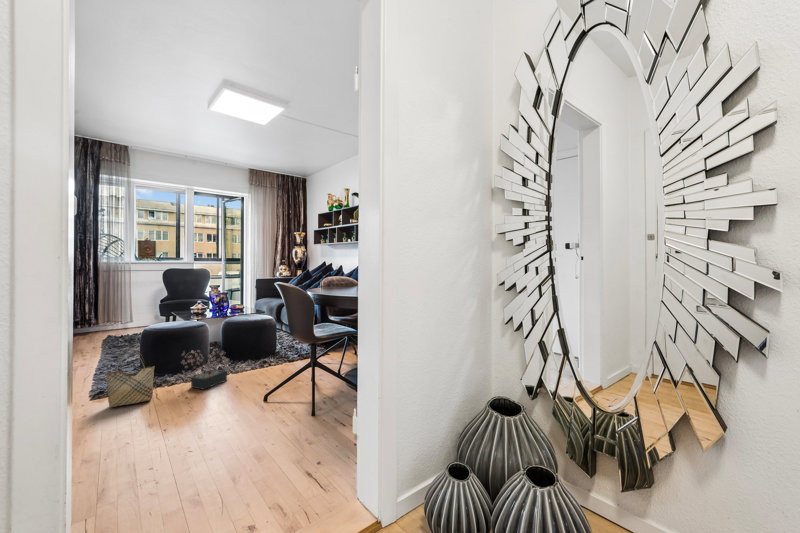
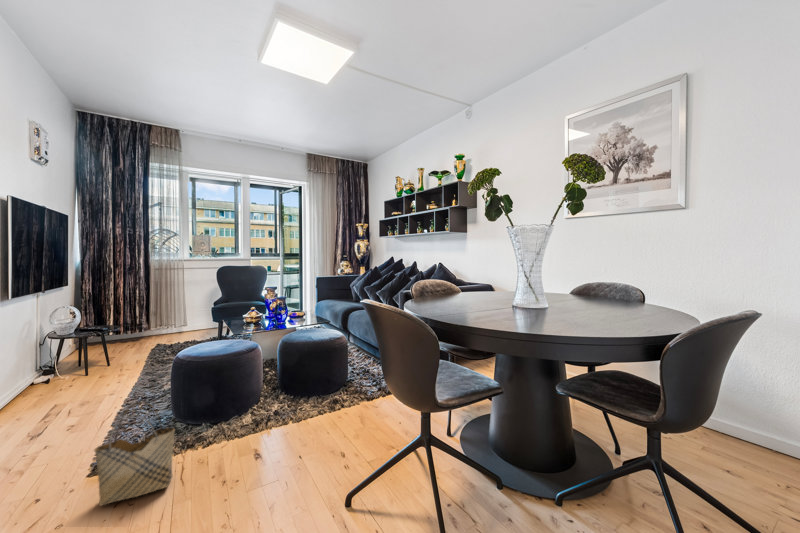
decorative plant: present [182,350,228,390] -> none [216,393,287,462]

